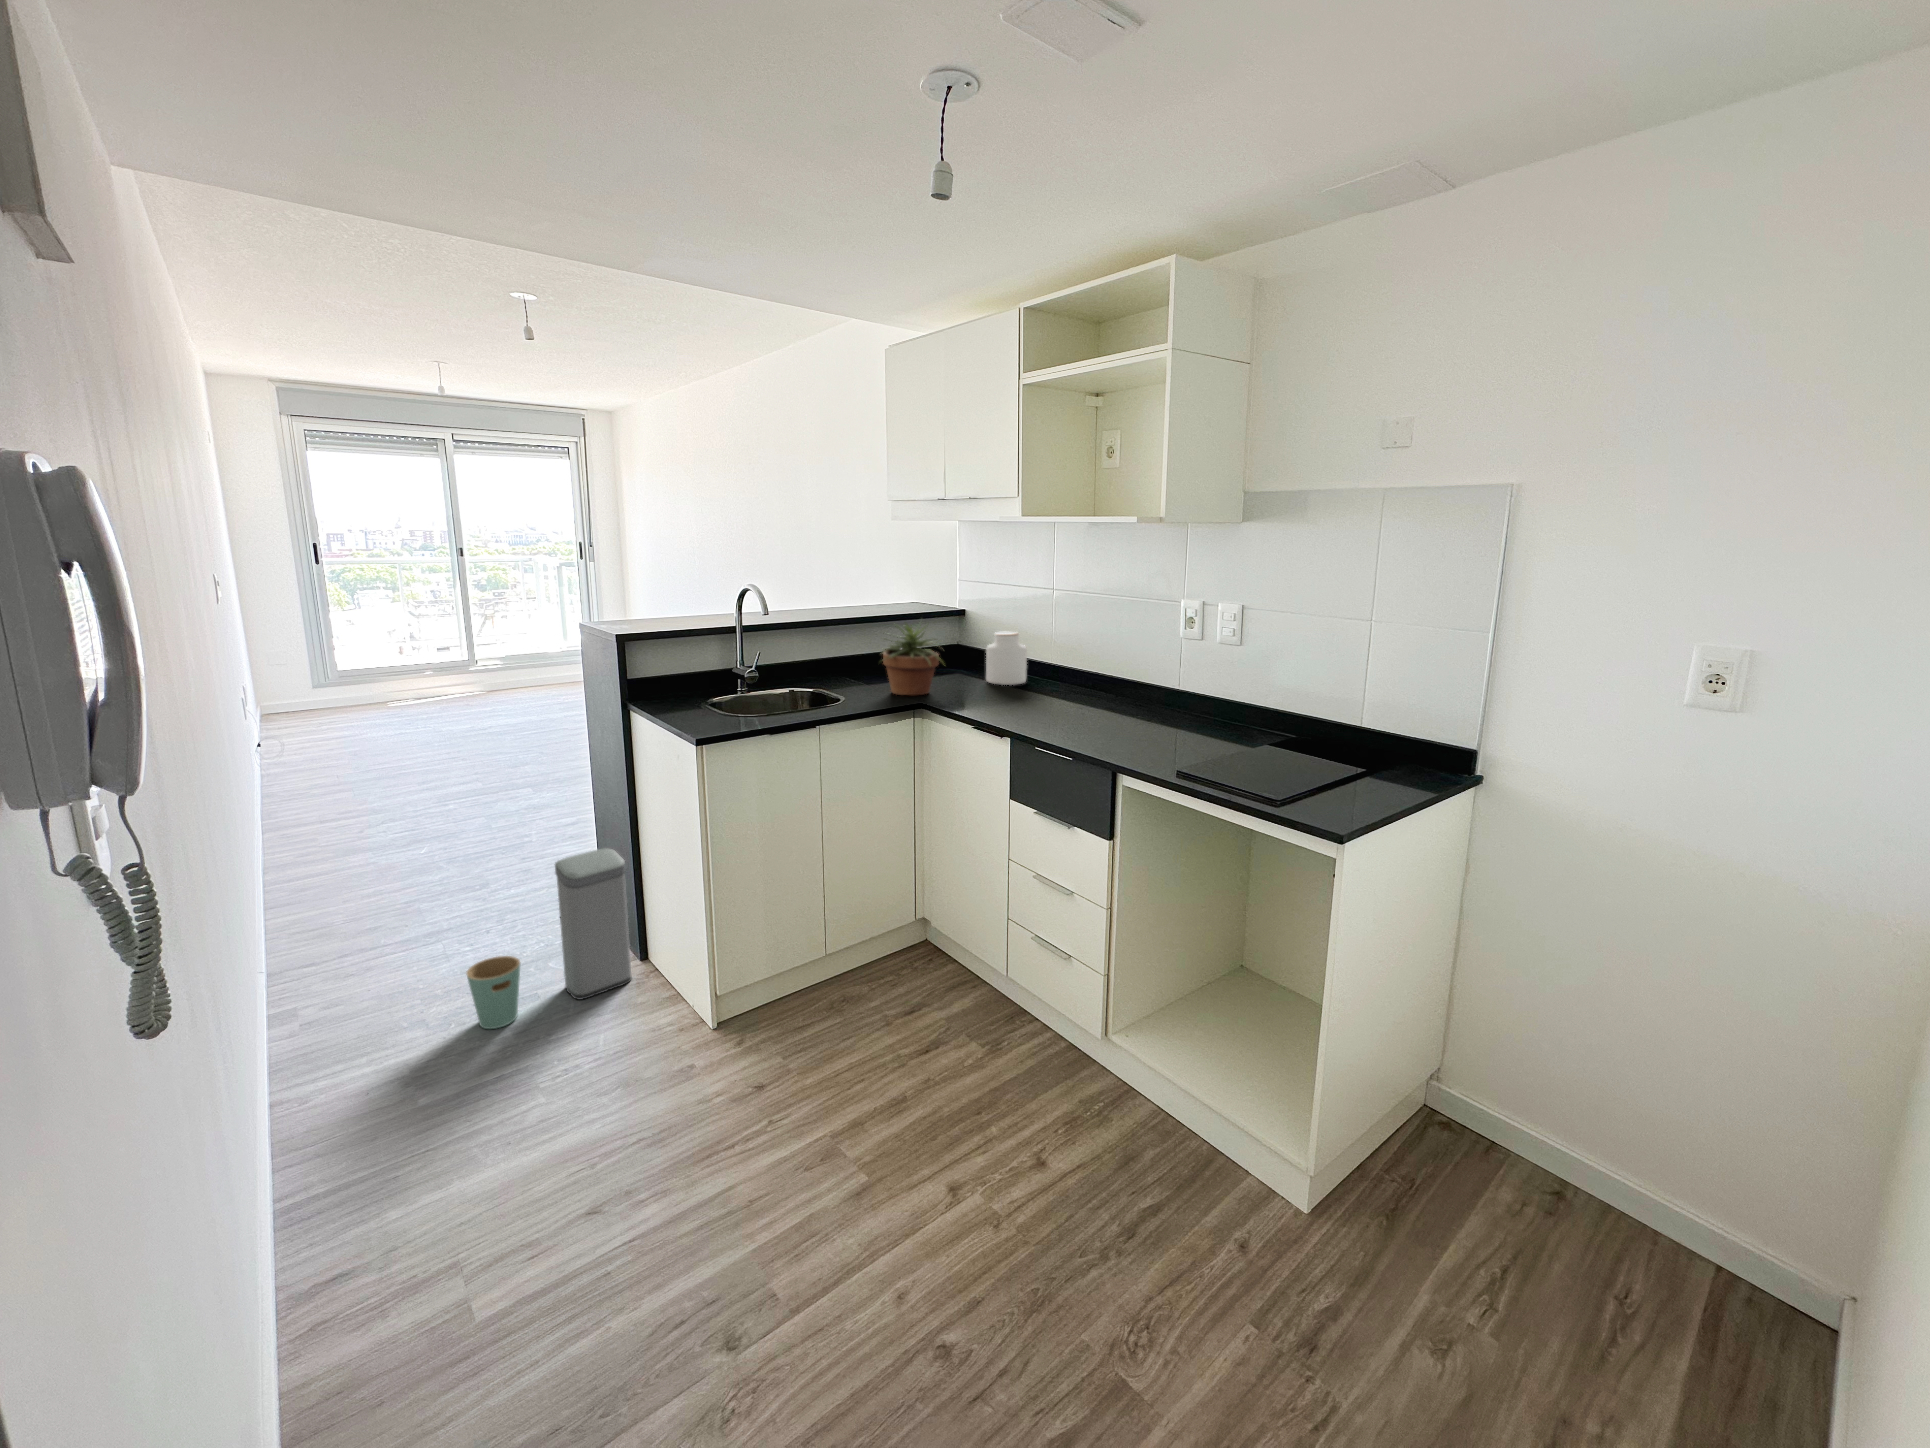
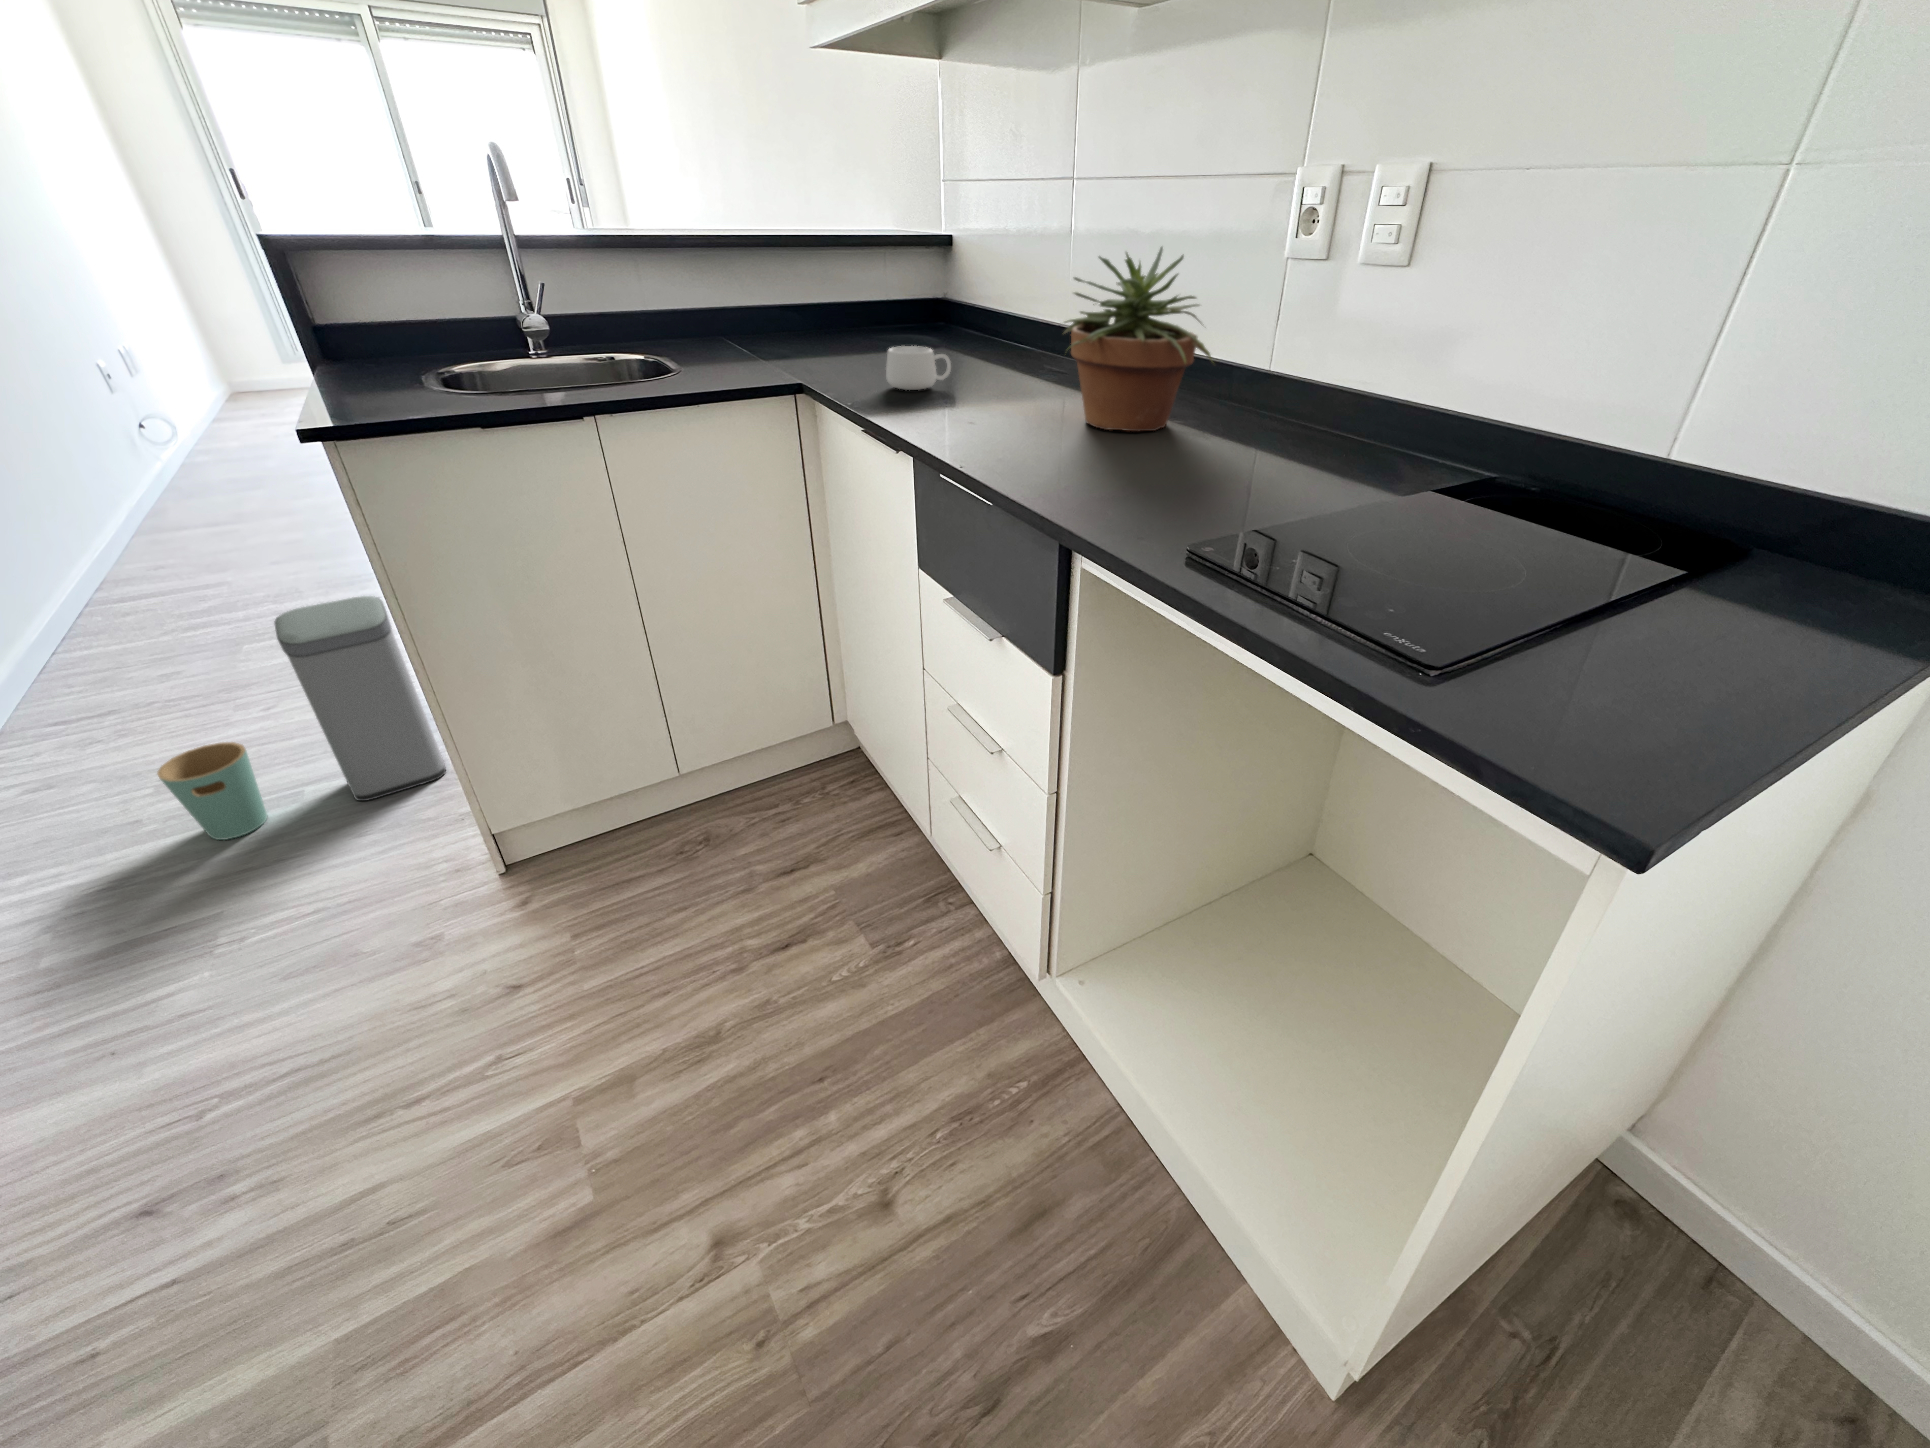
potted plant: present [882,623,942,695] -> present [1064,247,1212,431]
jar: present [986,632,1027,685] -> none [958,263,1026,359]
mug: none [967,682,1003,705] -> present [886,346,951,390]

